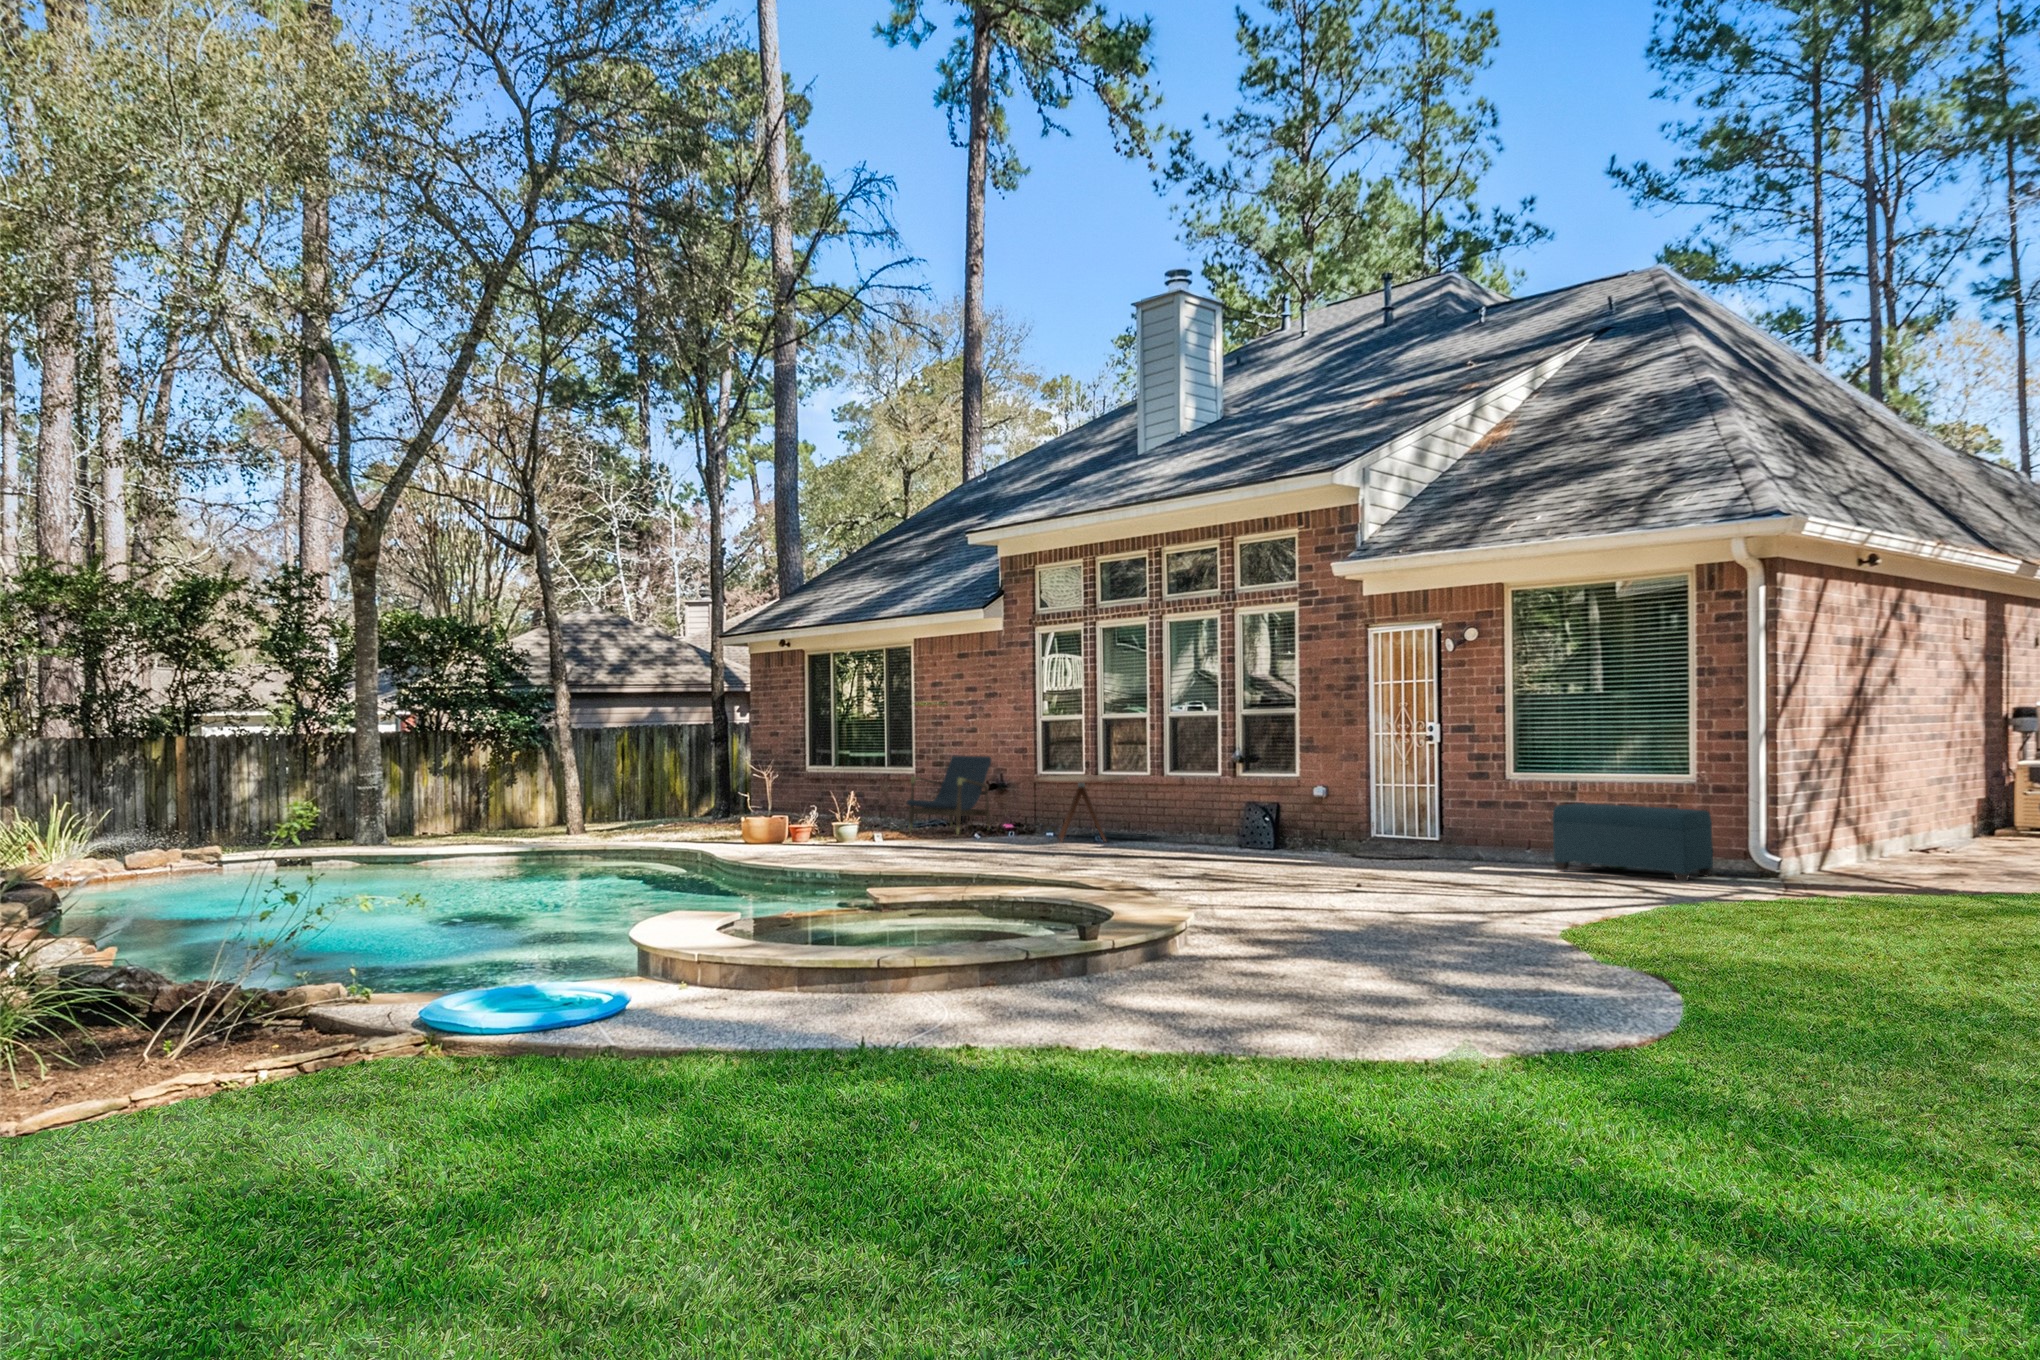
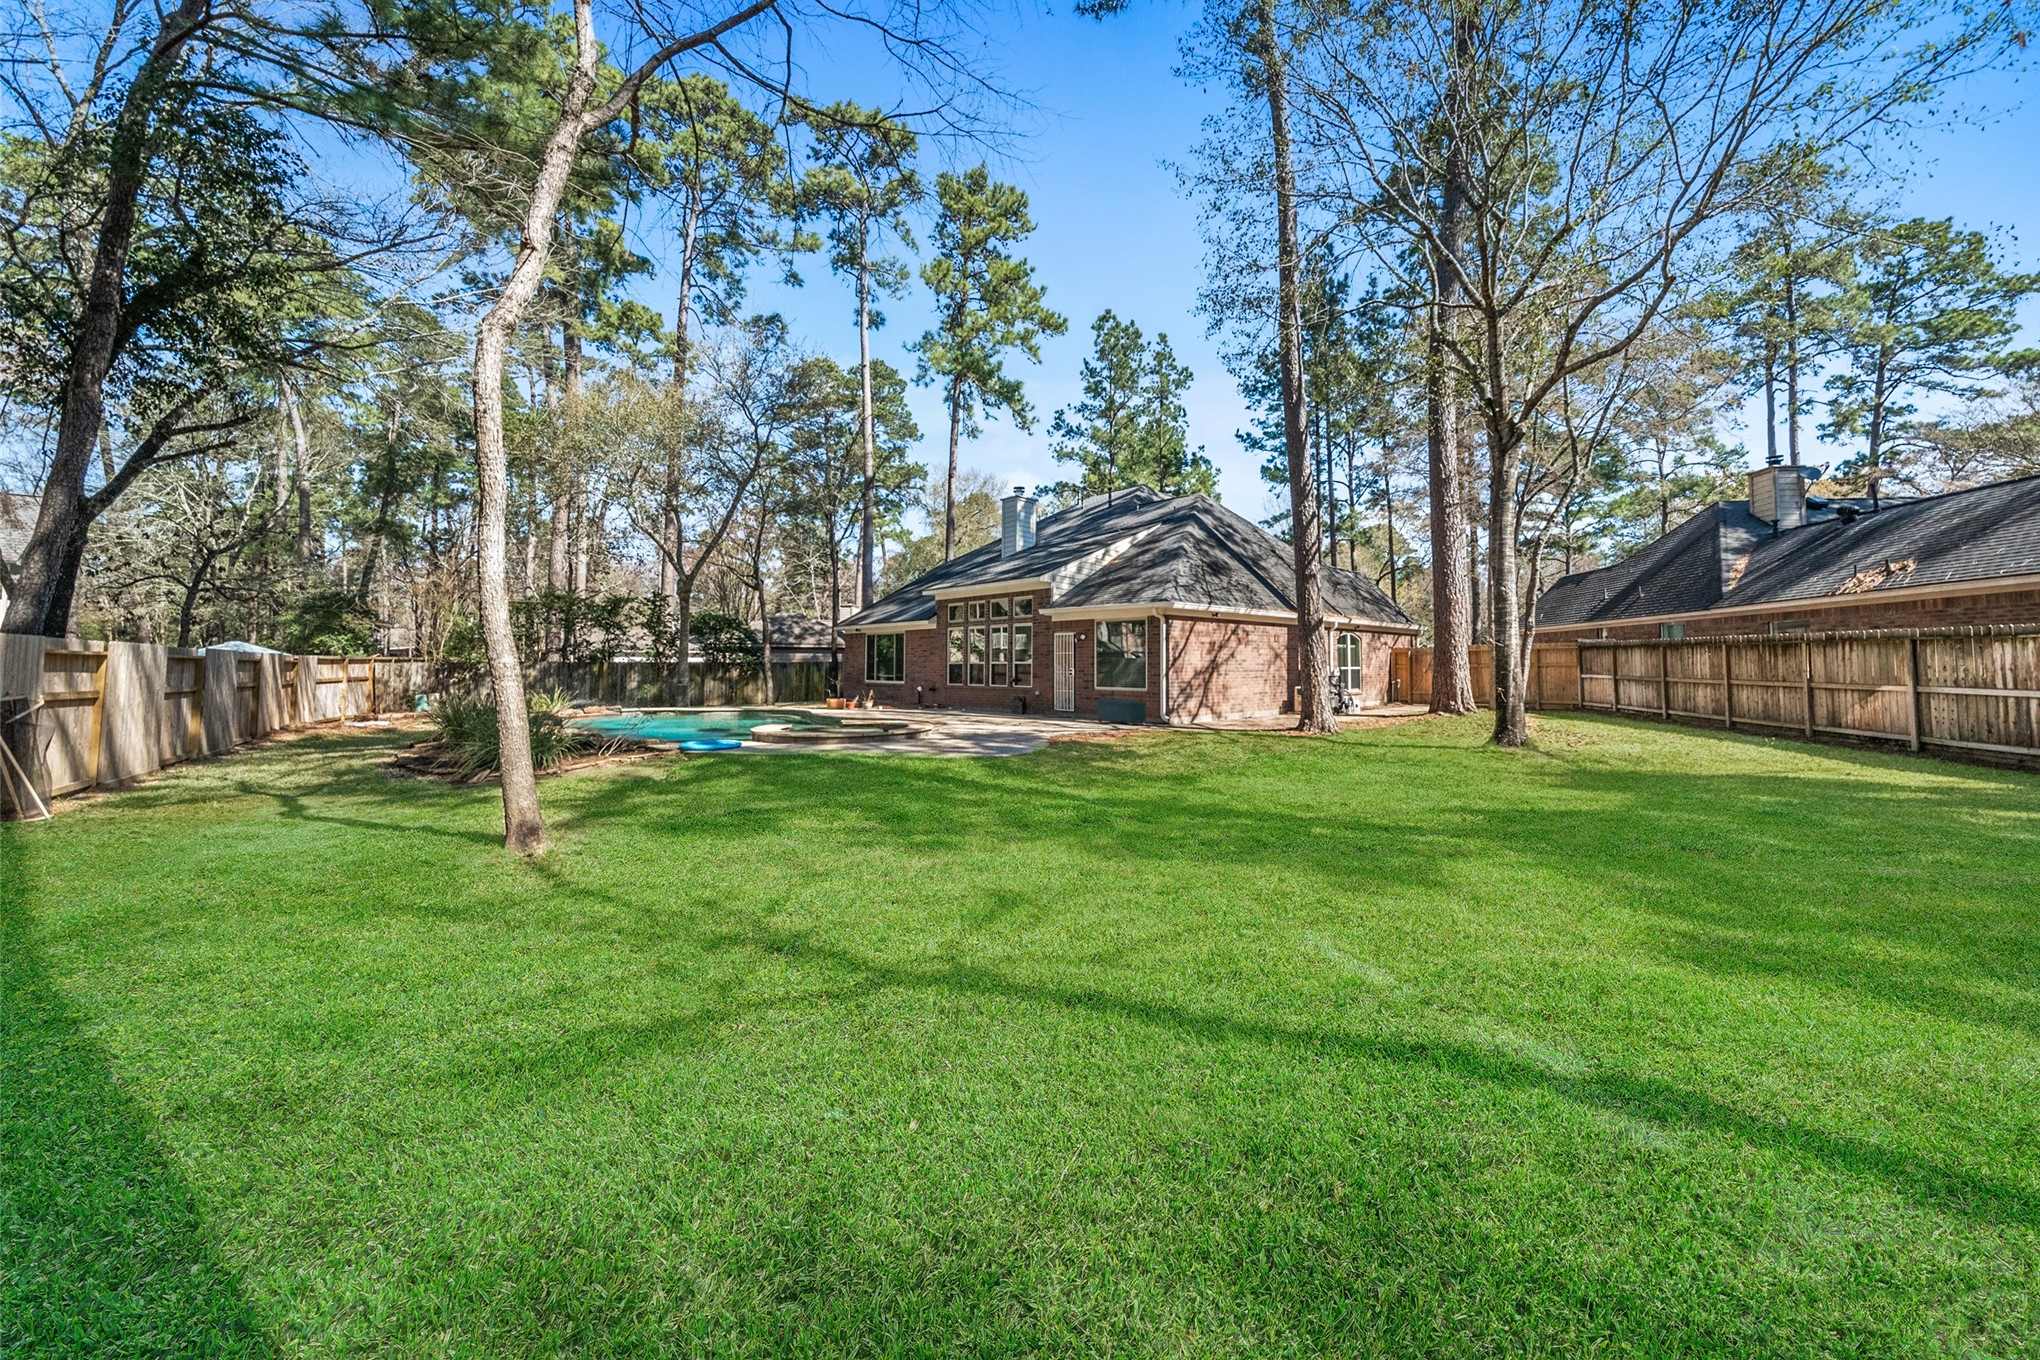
lounge chair: present [906,756,991,834] -> none [895,677,931,708]
round table: present [1036,775,1127,843] -> none [939,686,975,711]

